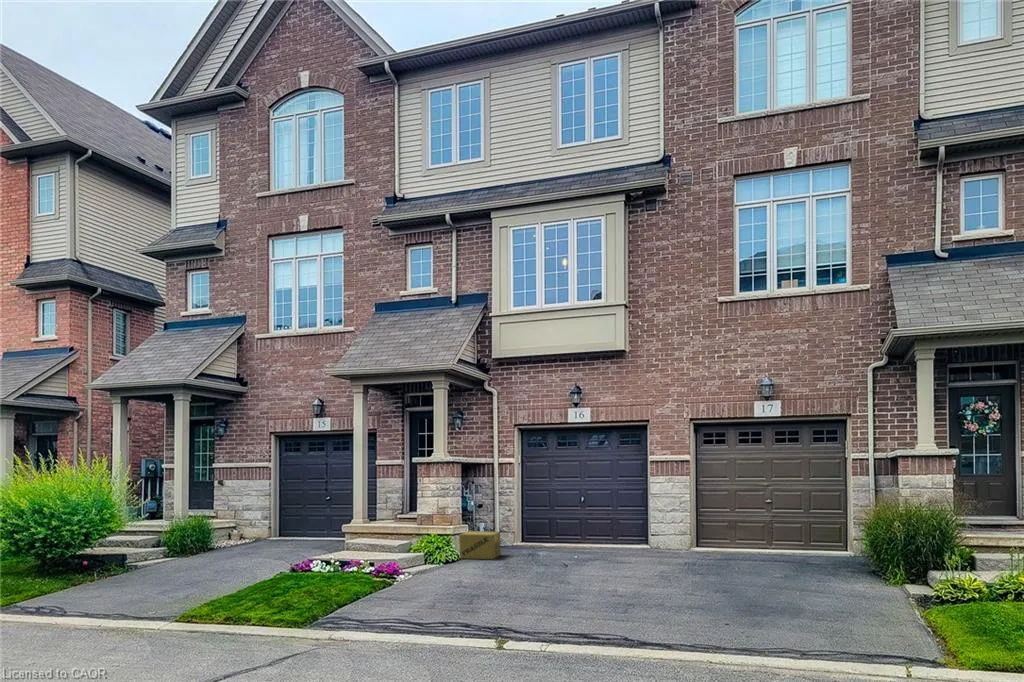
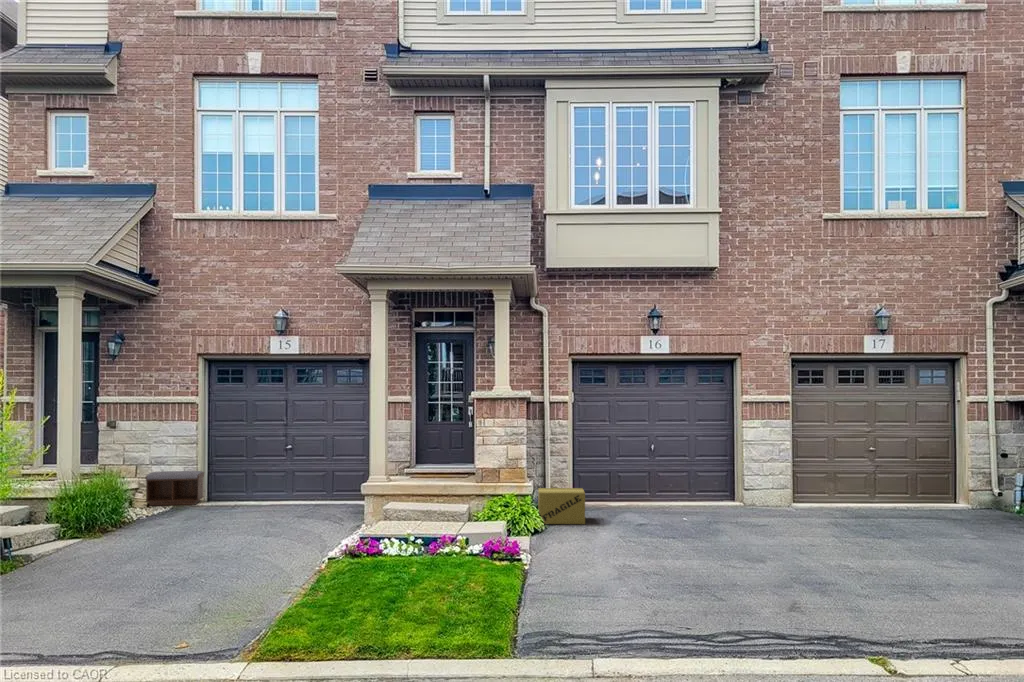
bench: none [236,515,277,539] -> present [146,471,204,505]

